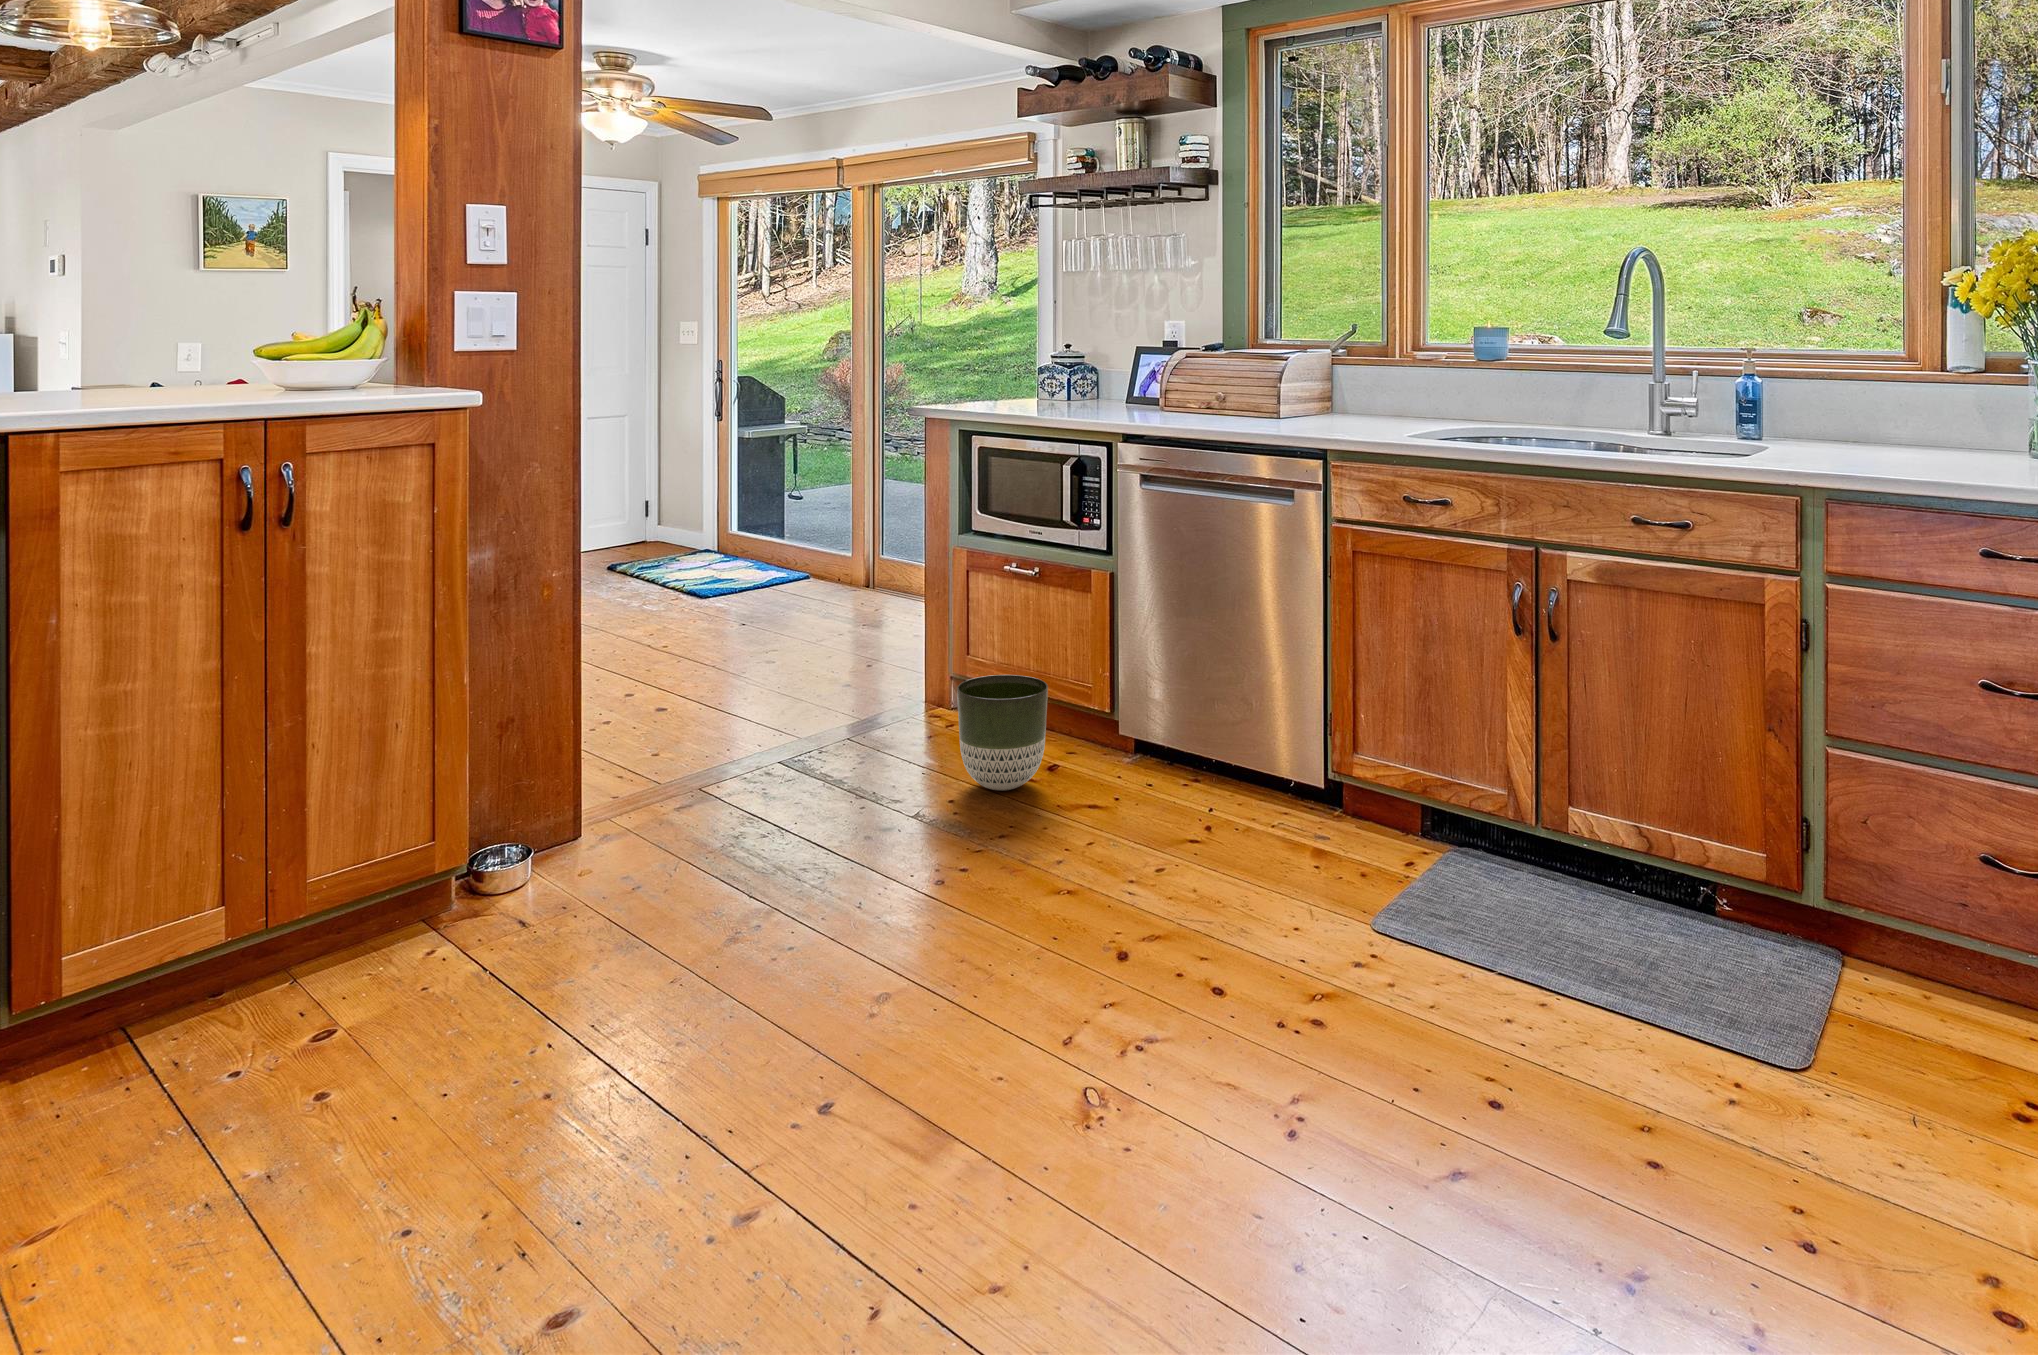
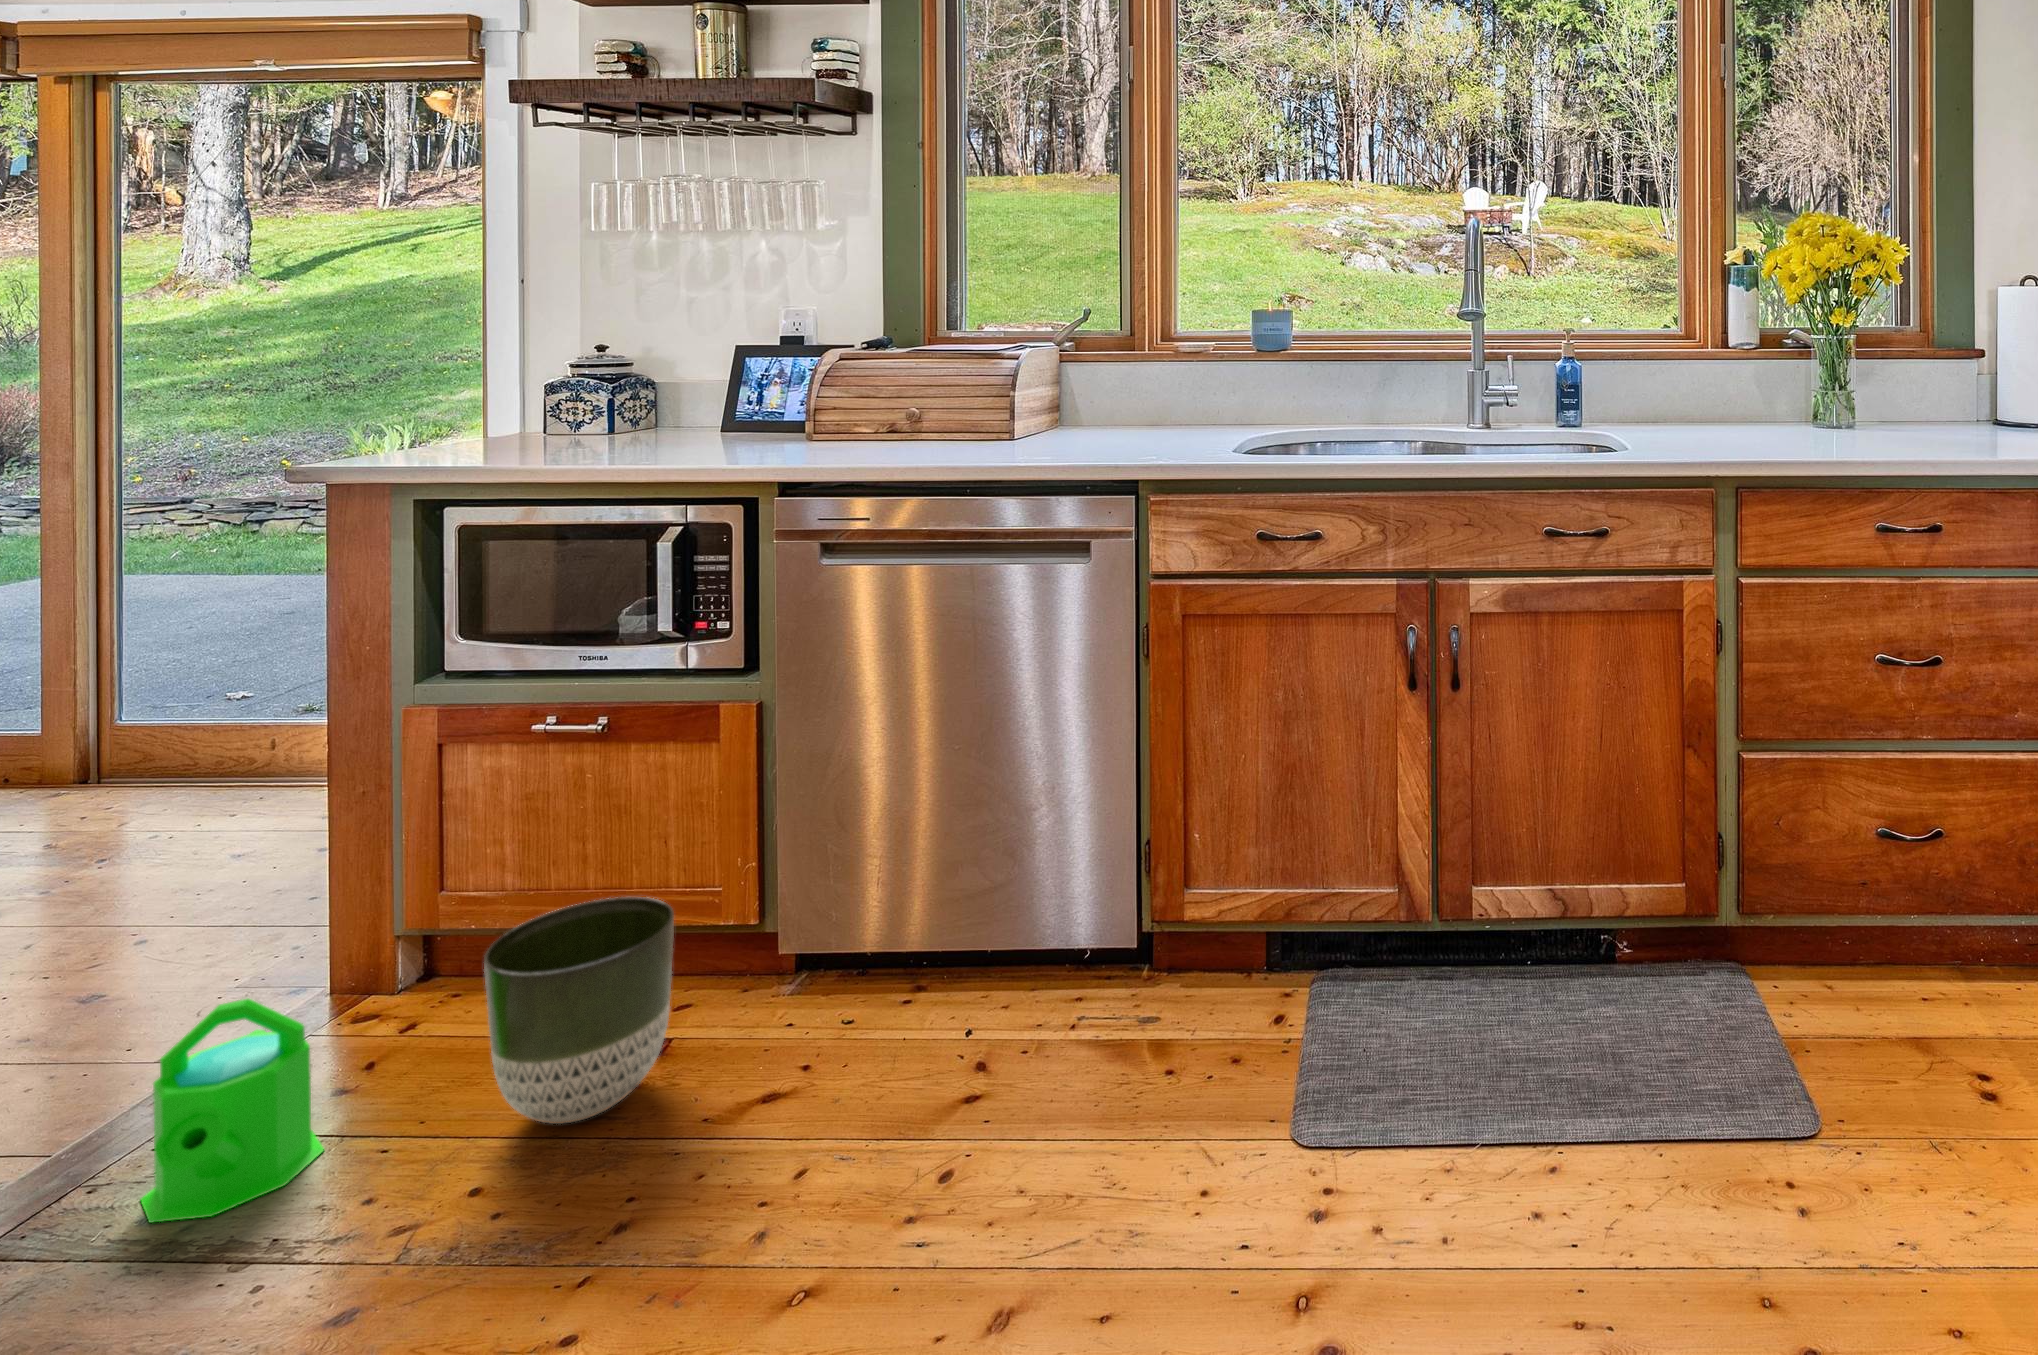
watering can: none [827,681,895,782] -> present [141,999,324,1222]

